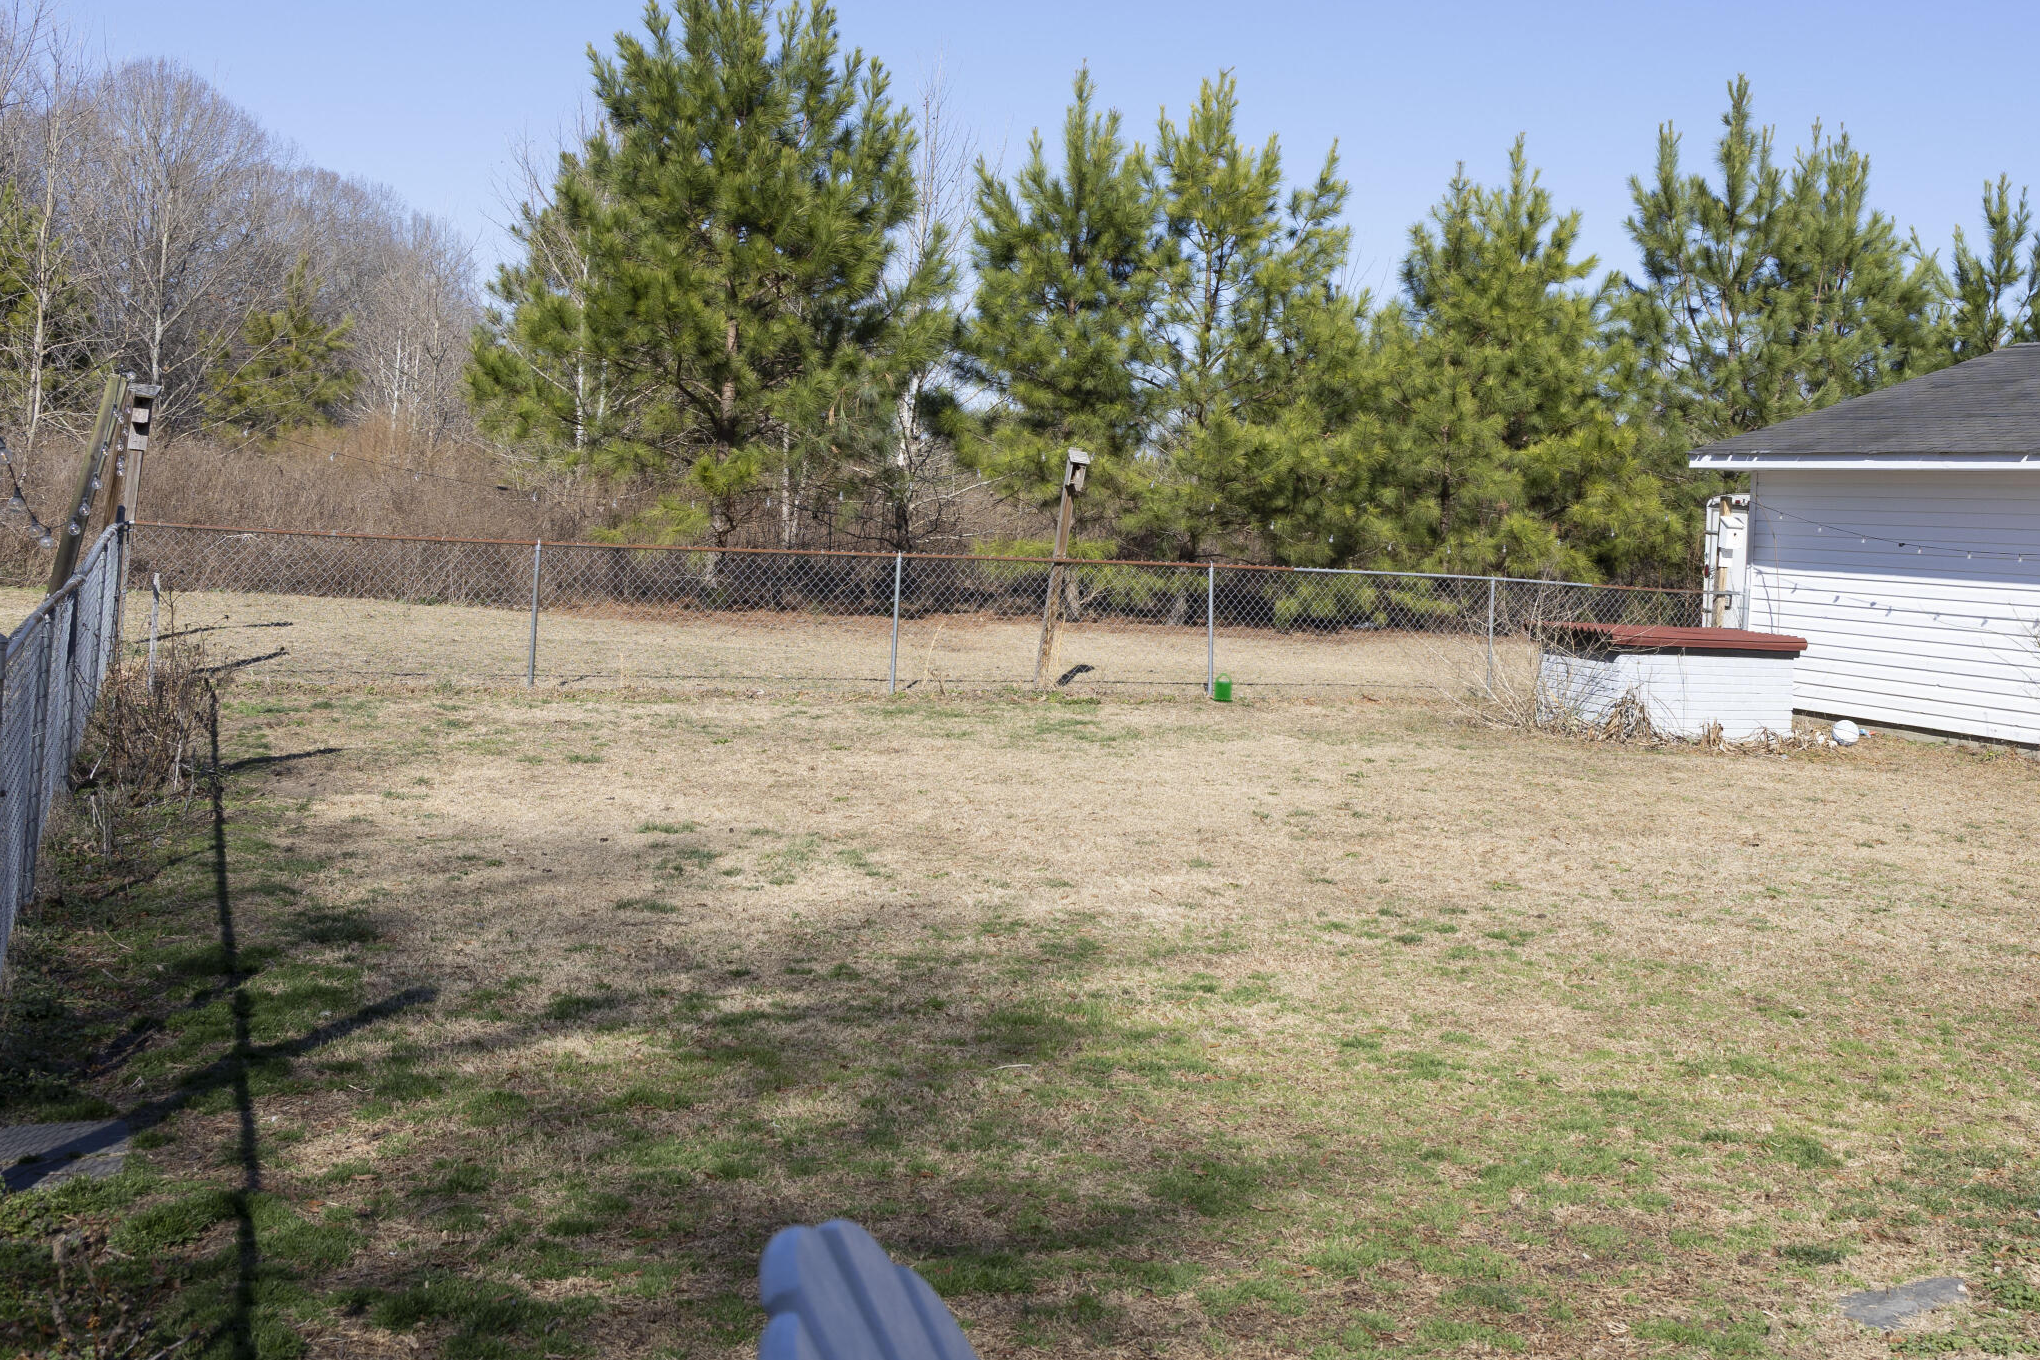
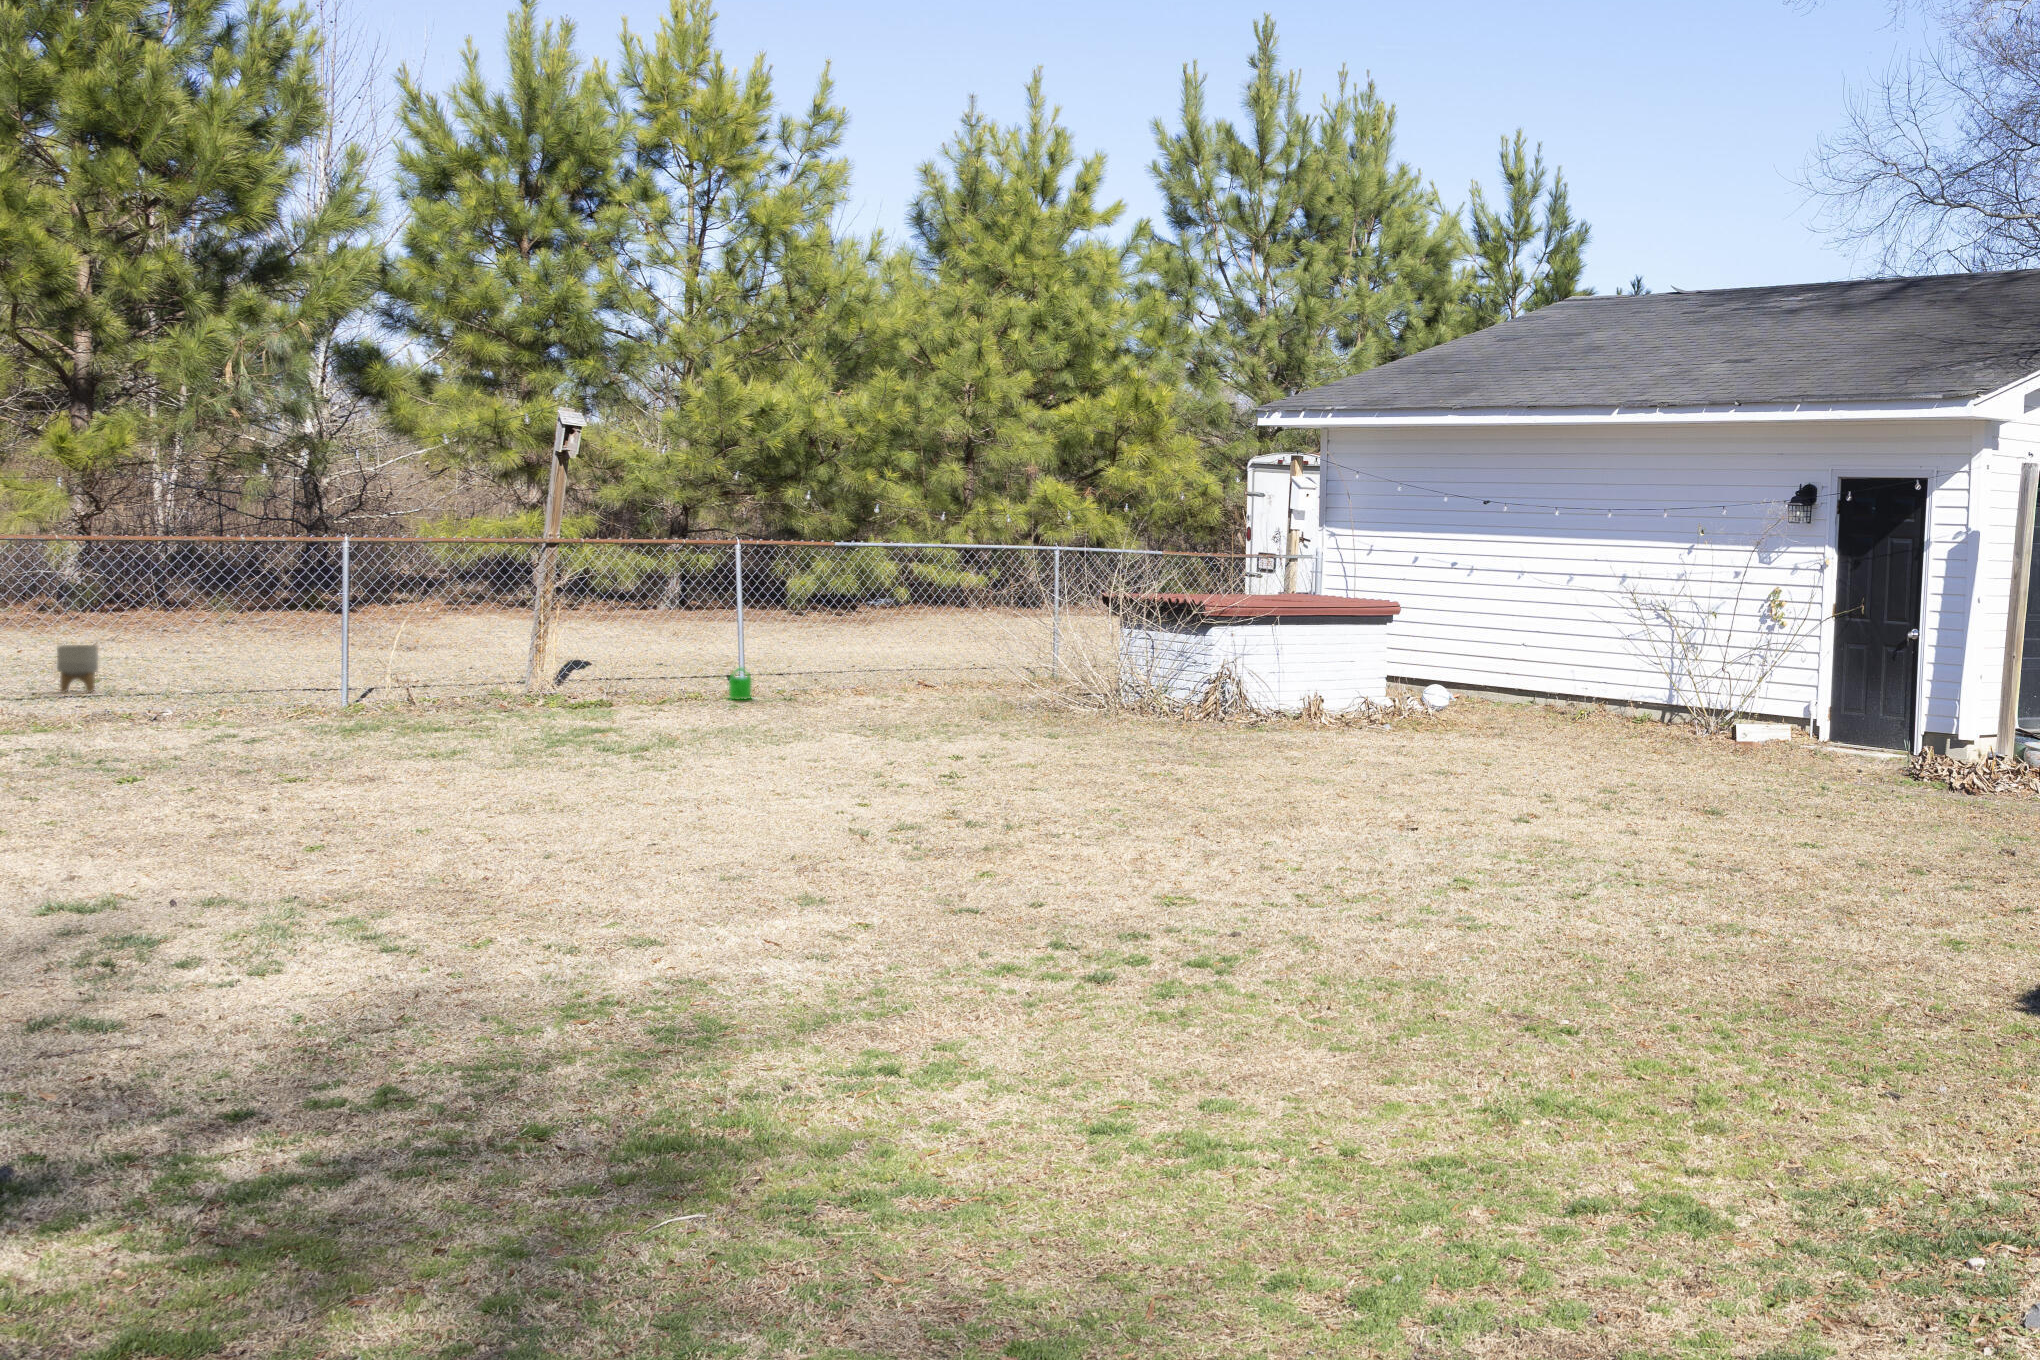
planter: none [726,630,755,668] -> present [57,645,98,693]

